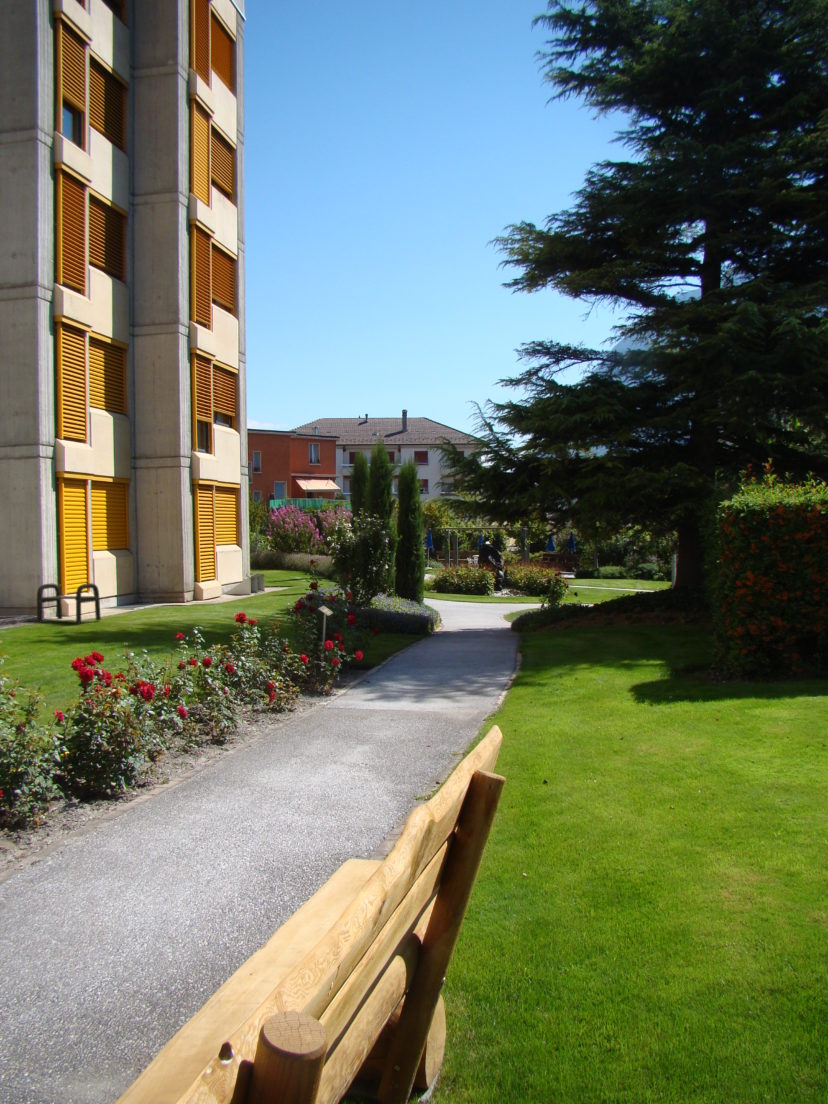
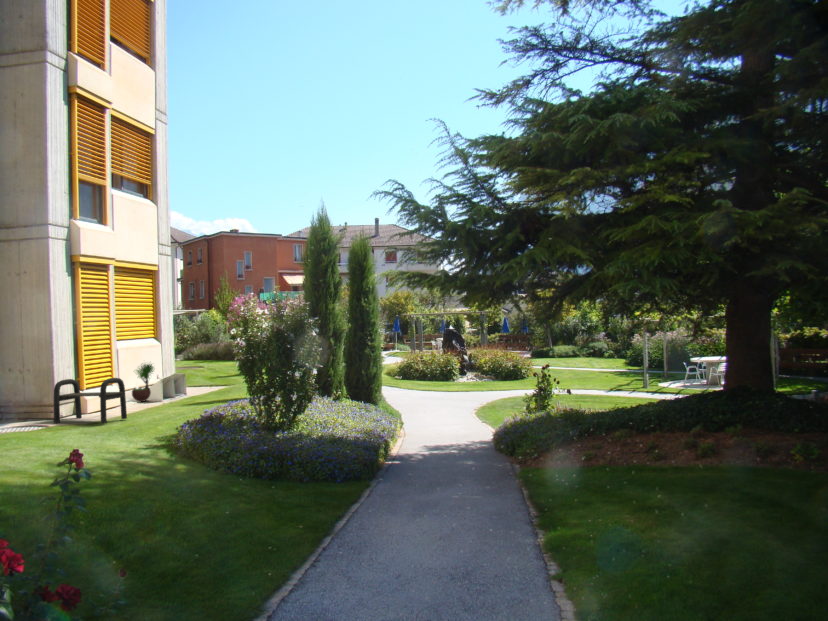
potted tree: none [114,568,137,608] -> present [132,364,153,402]

